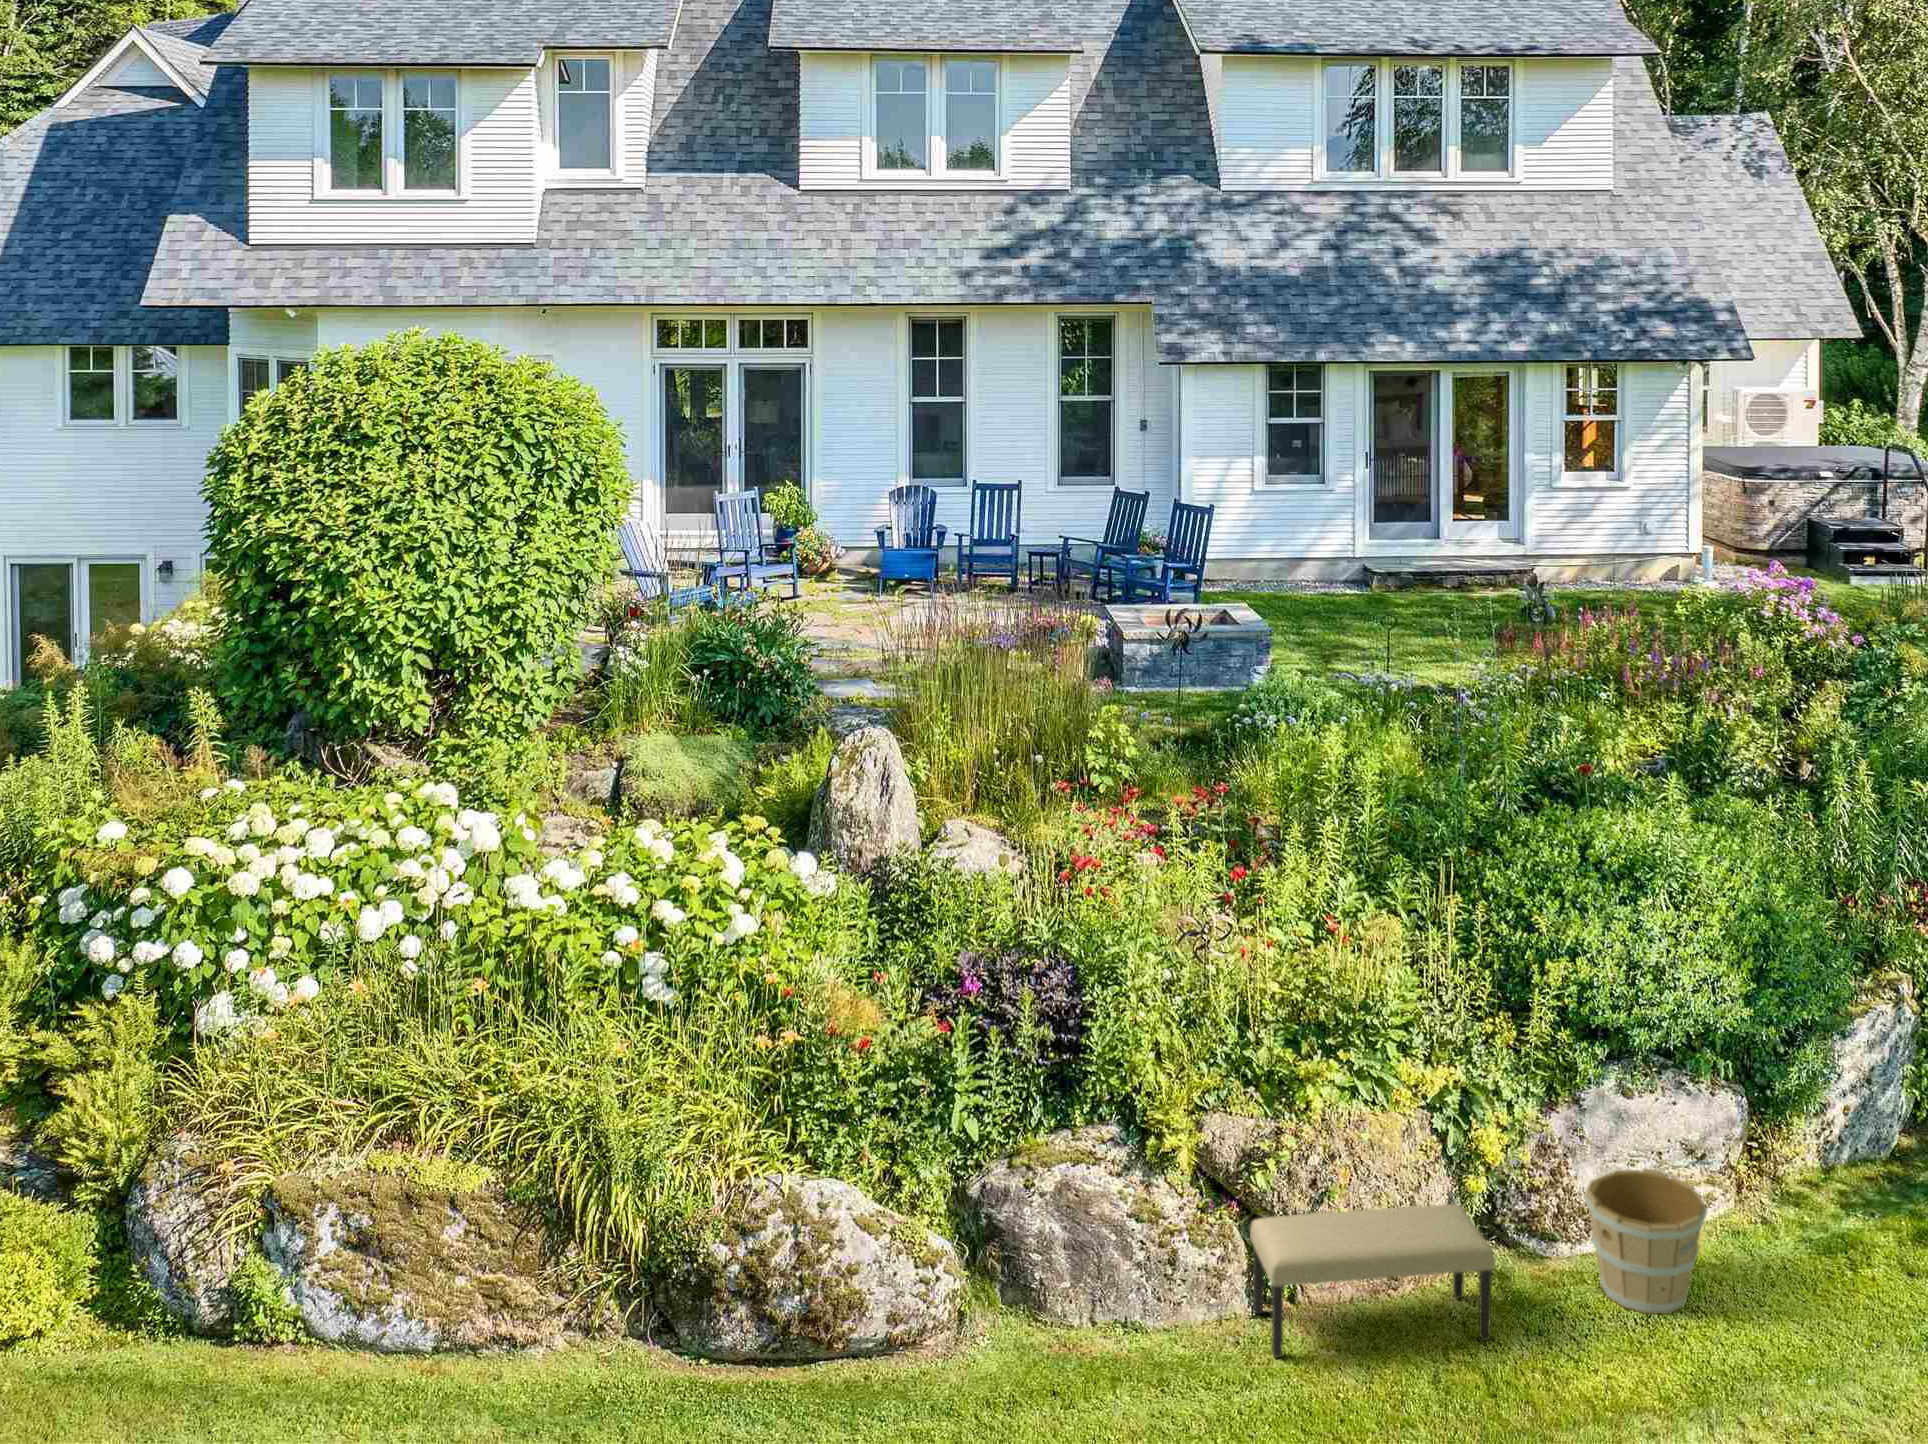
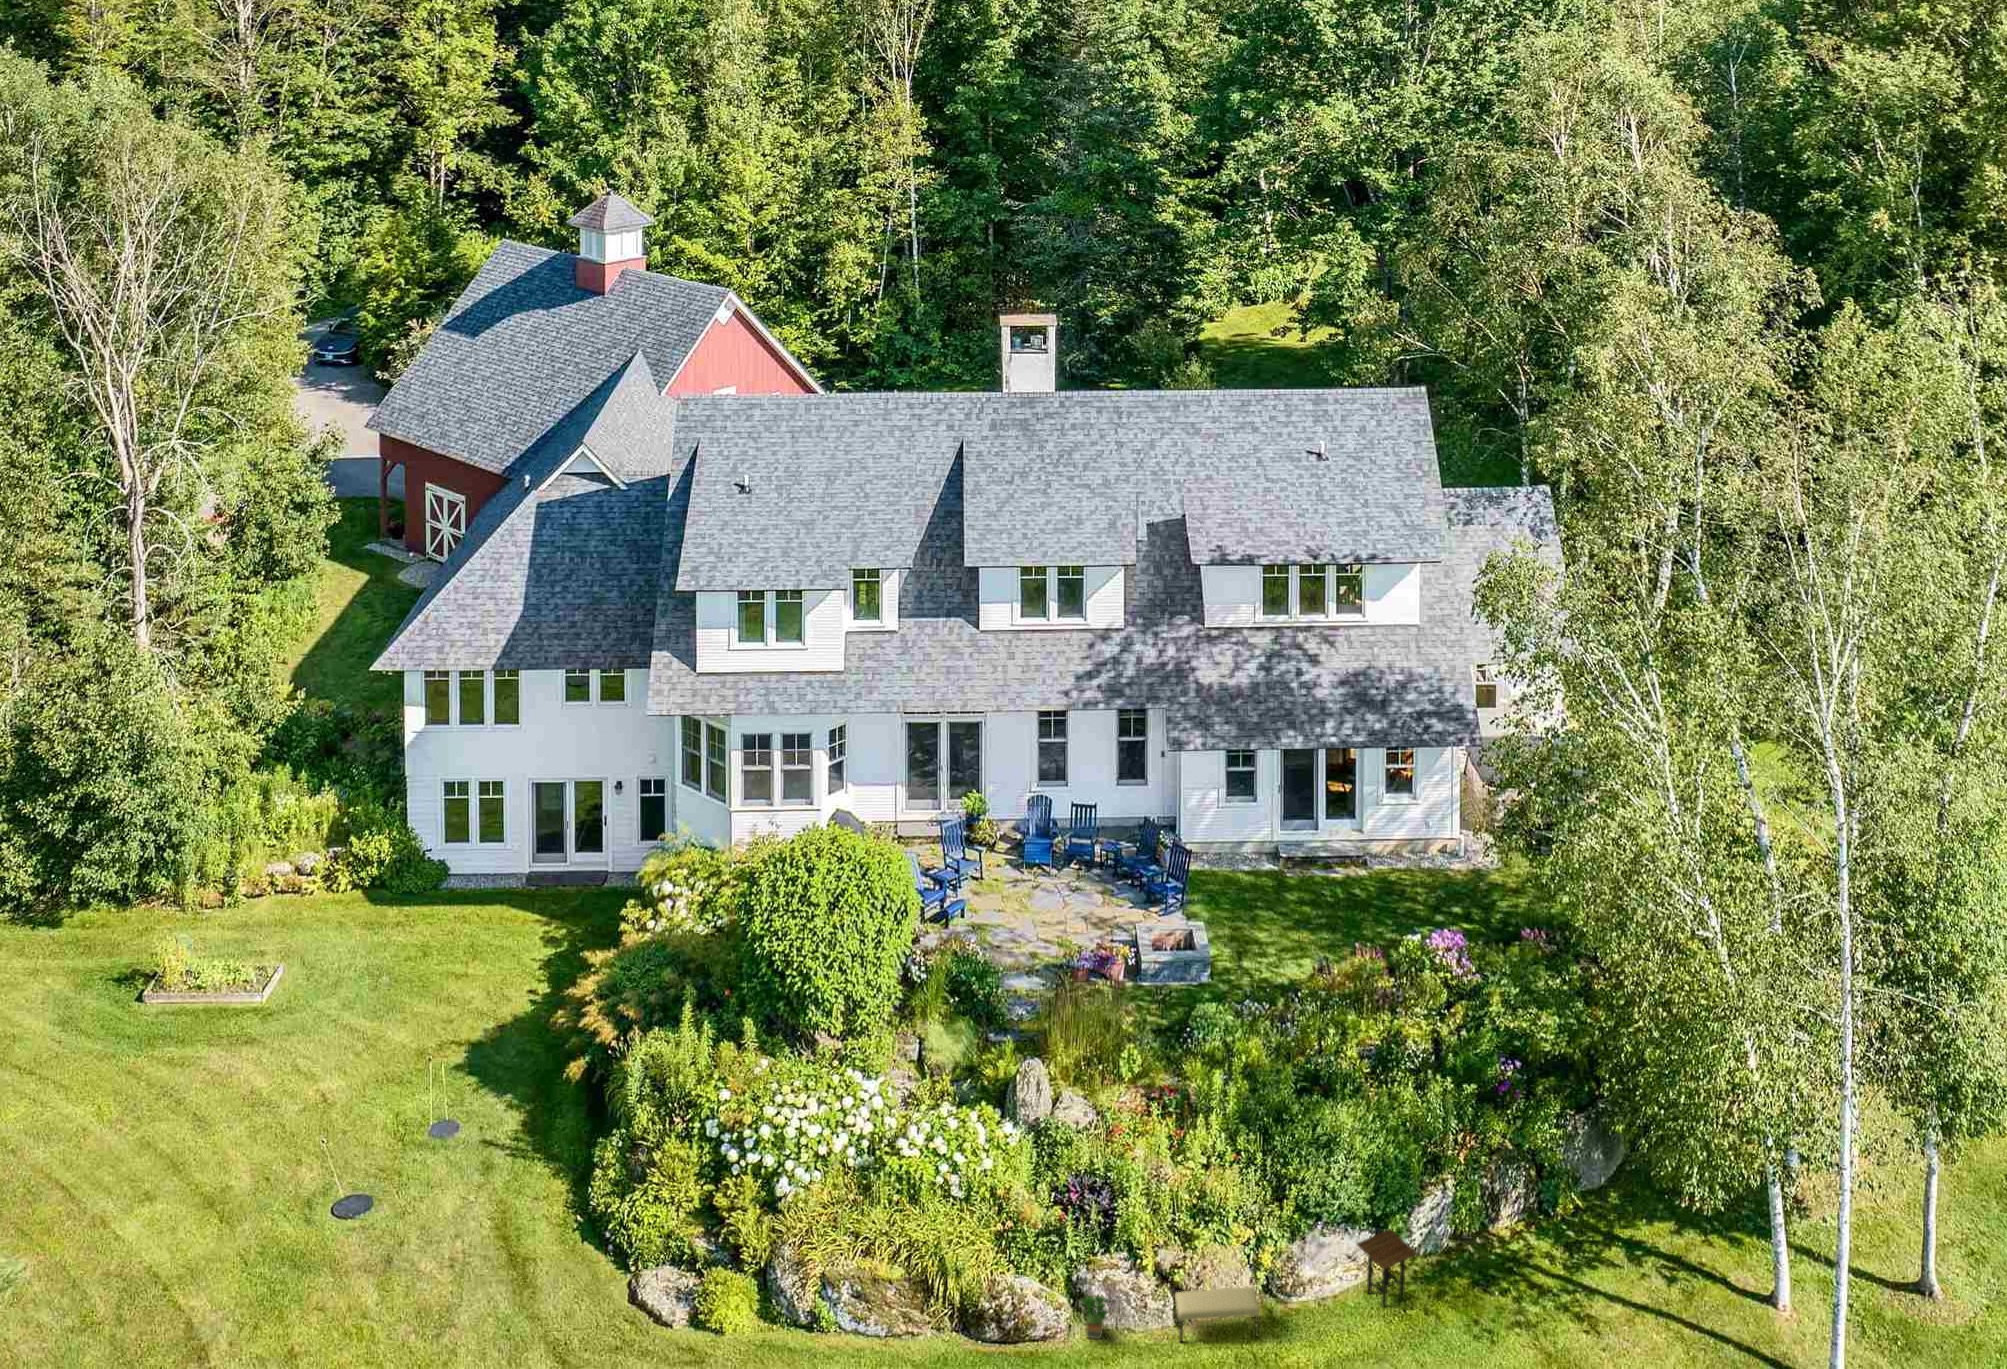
side table: none [1706,1068,1875,1269] -> present [1357,1229,1417,1307]
wooden bucket: present [1585,1168,1707,1314] -> none [1301,1272,1345,1327]
potted tree: none [998,1226,1074,1357] -> present [1083,1296,1108,1339]

